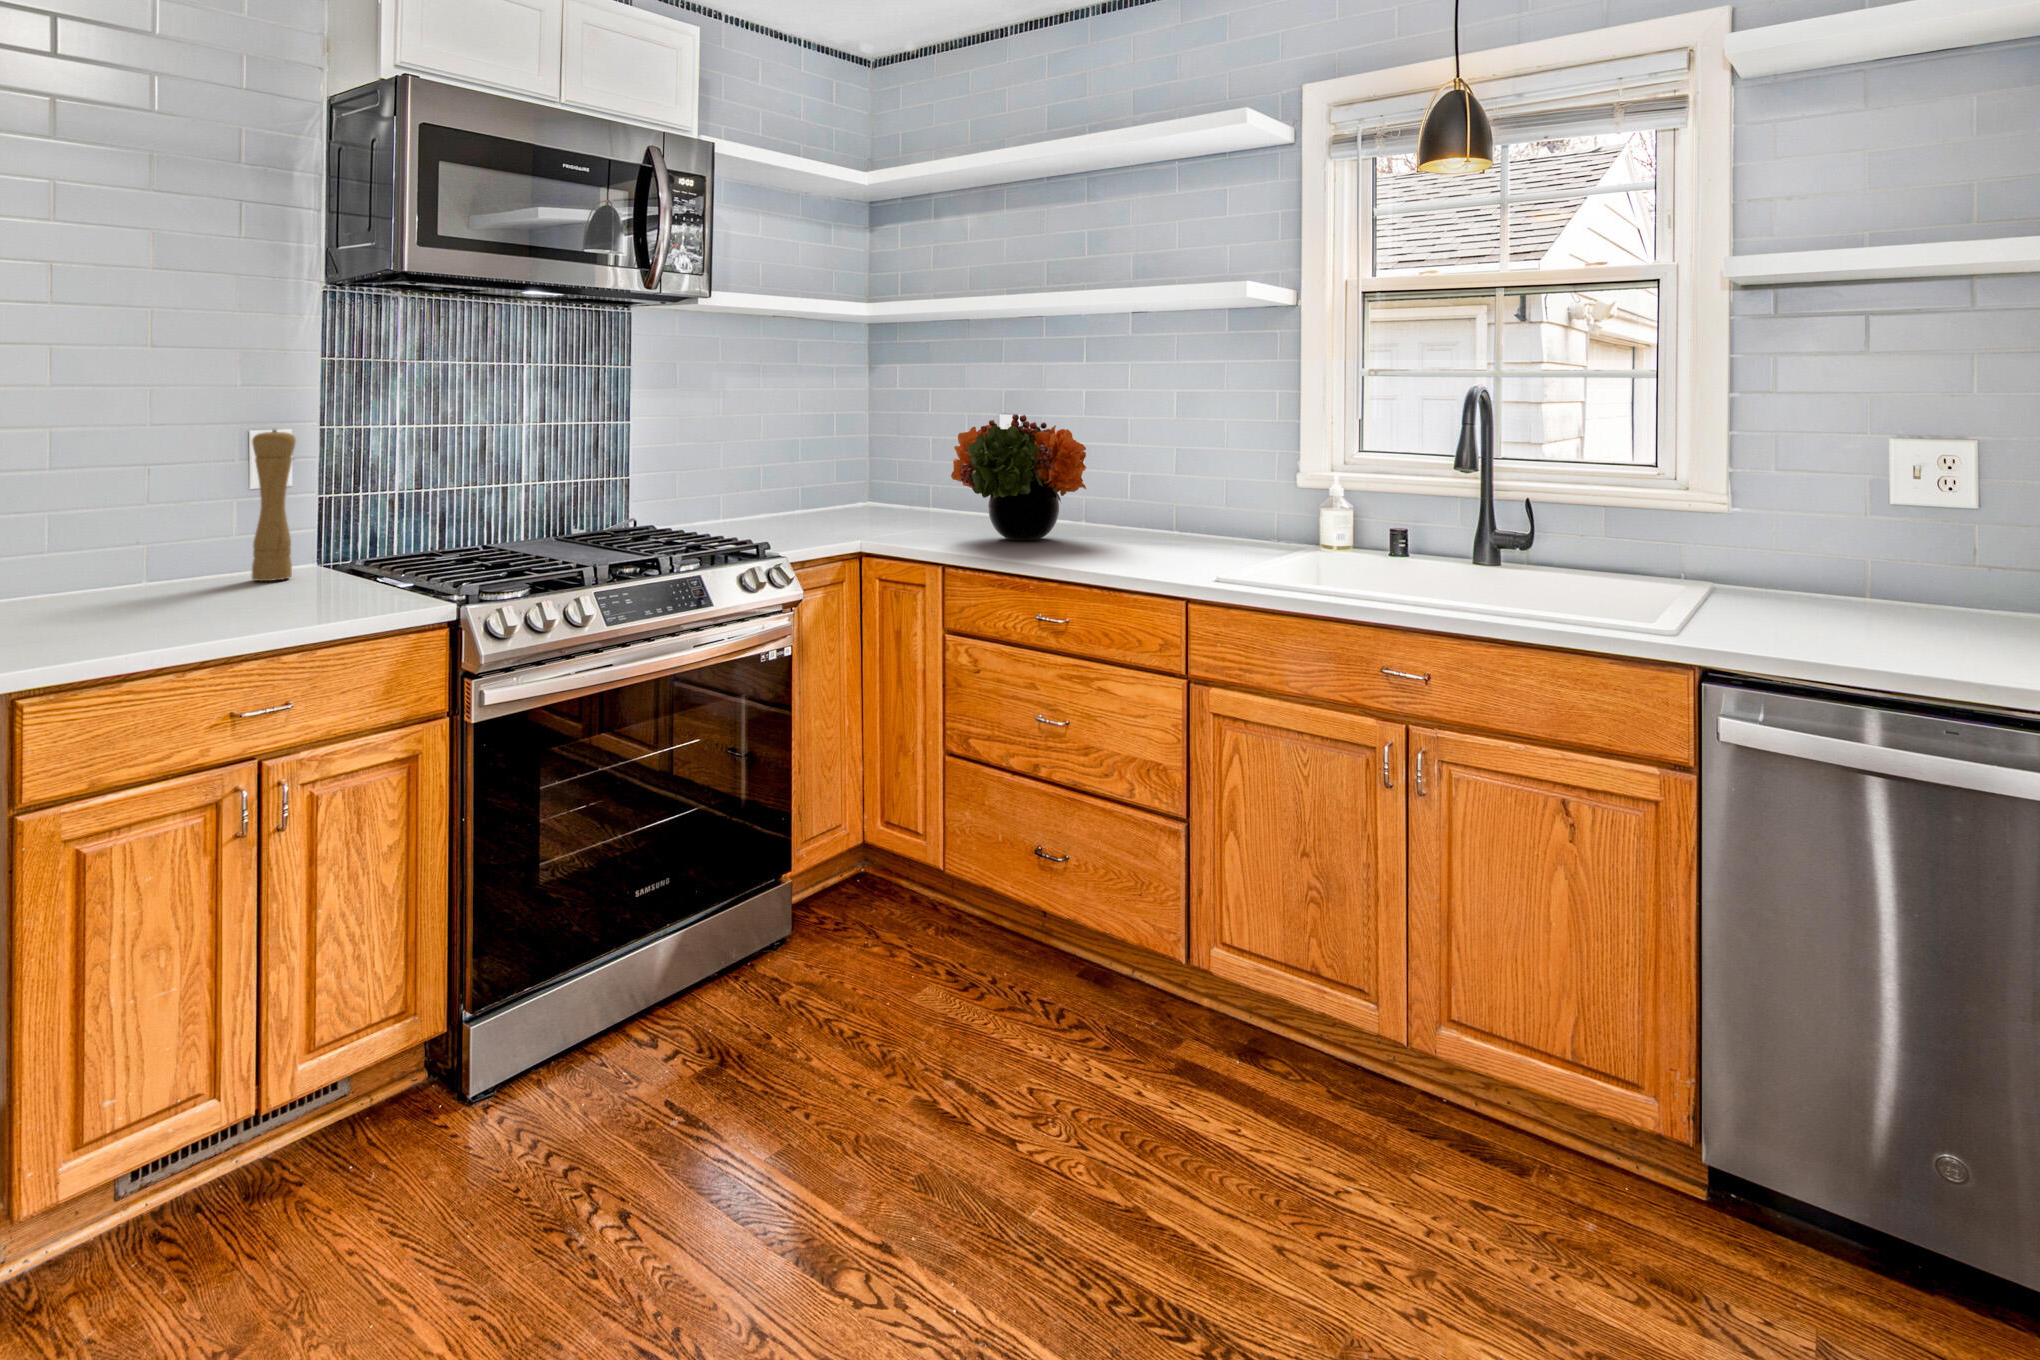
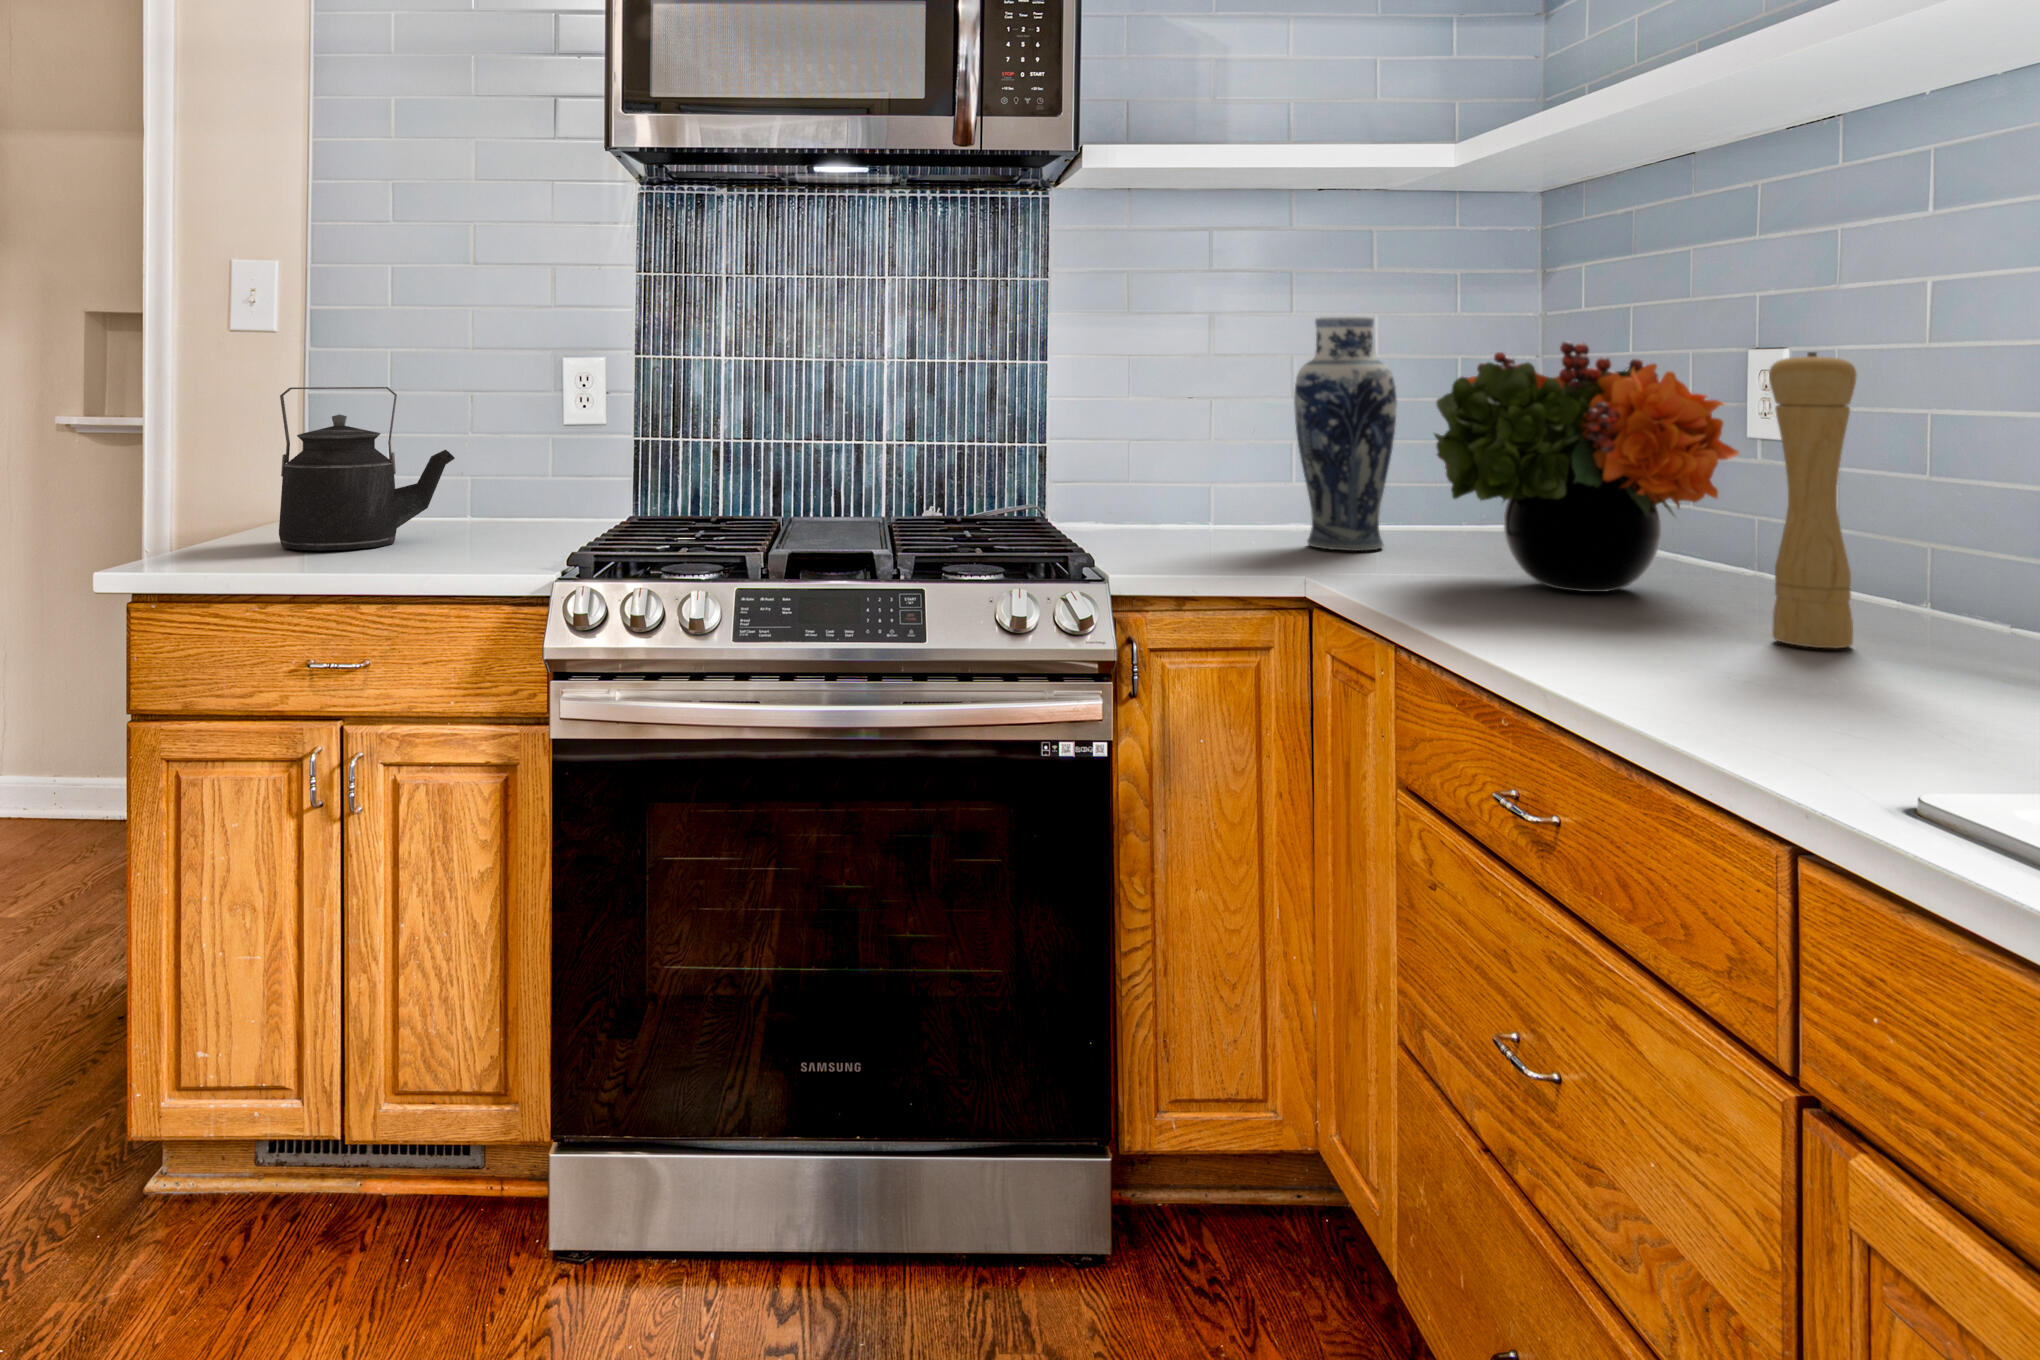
vase: none [841,397,899,534] -> present [1294,317,1396,551]
pepper mill: present [252,429,296,581] -> present [1769,352,1857,648]
kettle: none [39,459,214,620] -> present [279,387,455,551]

